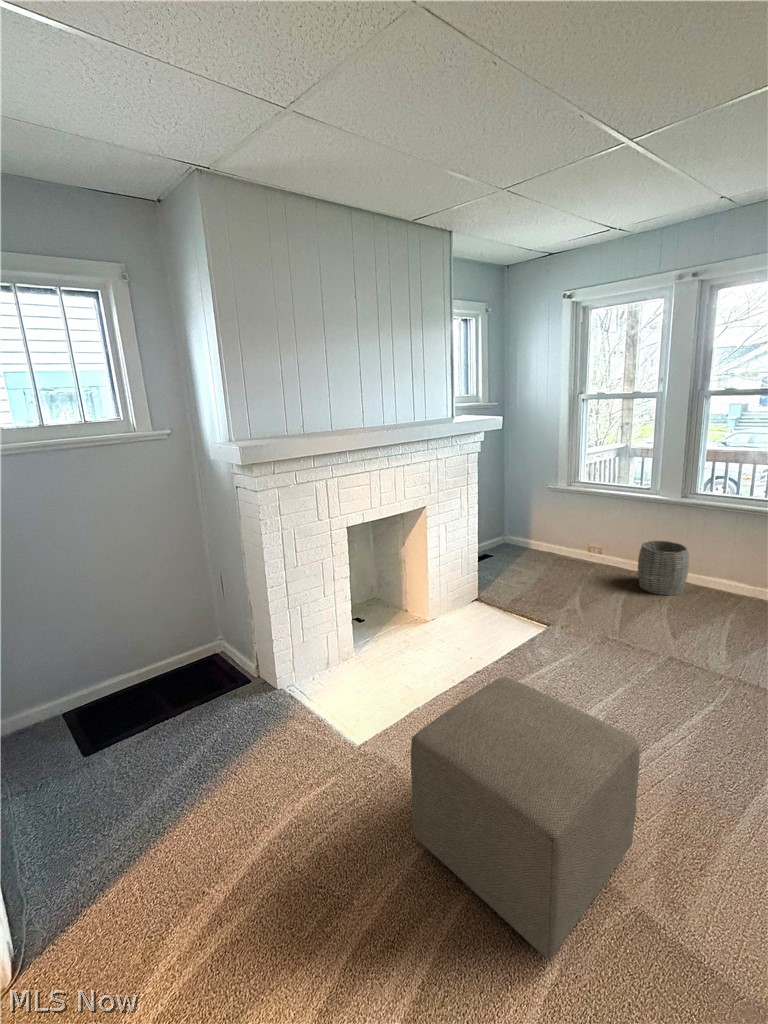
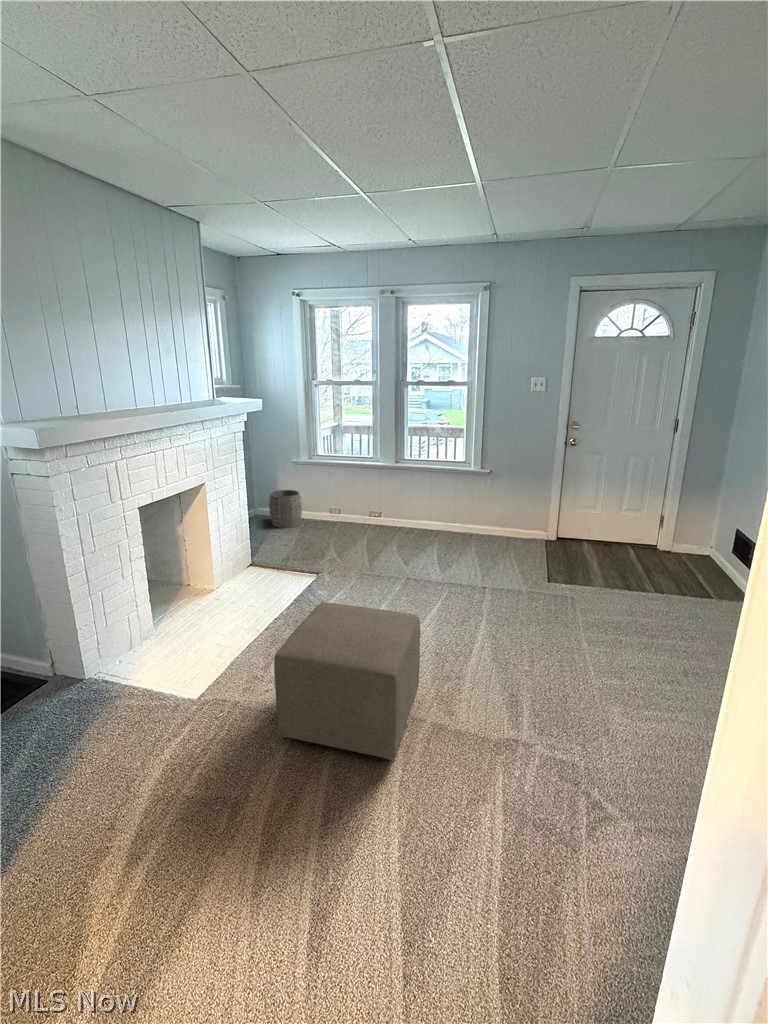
woven basket: present [638,541,689,595] -> present [269,490,302,528]

